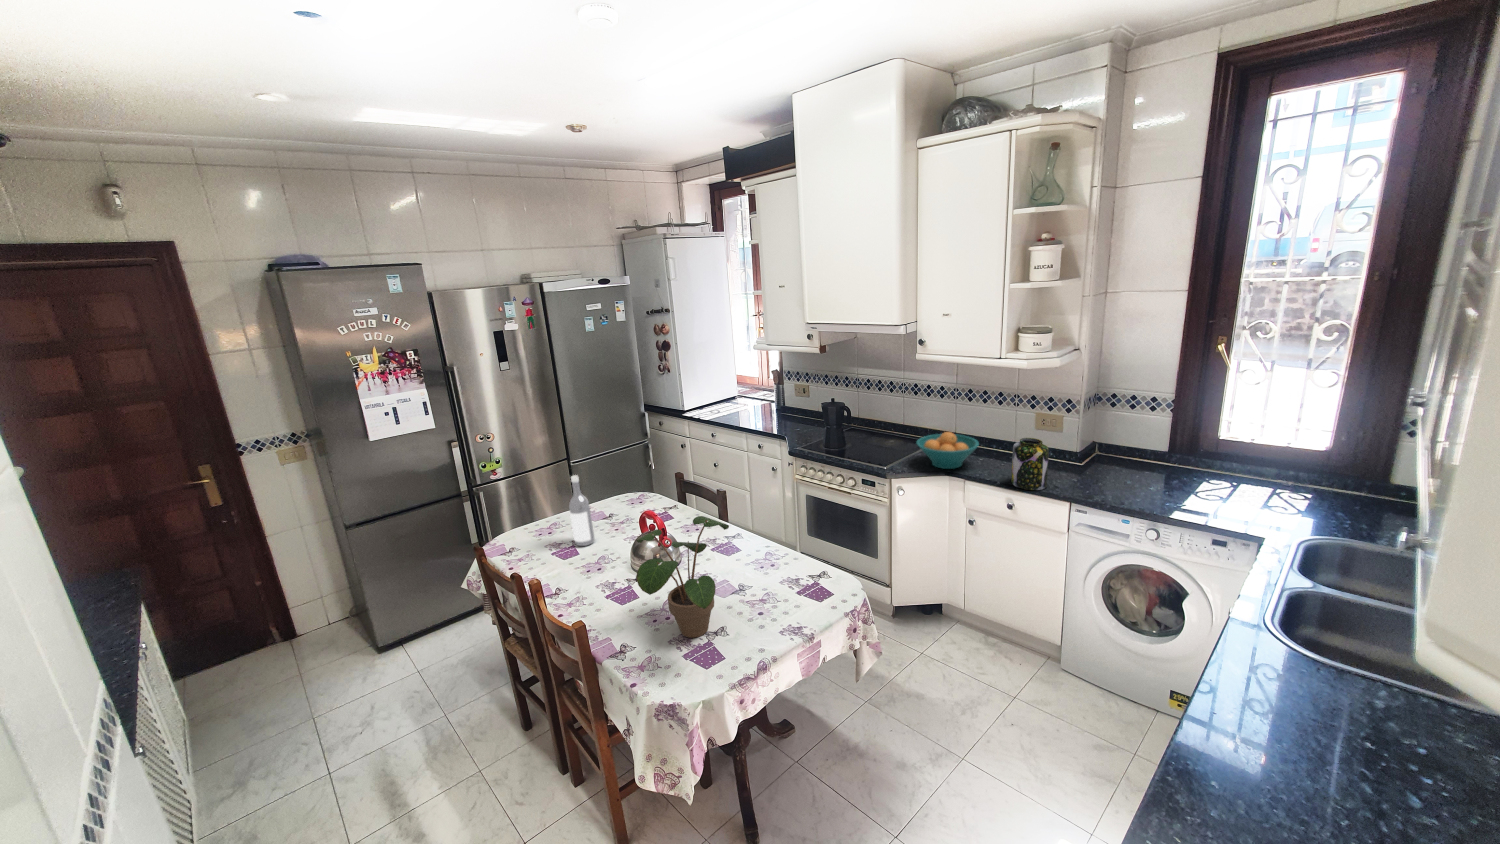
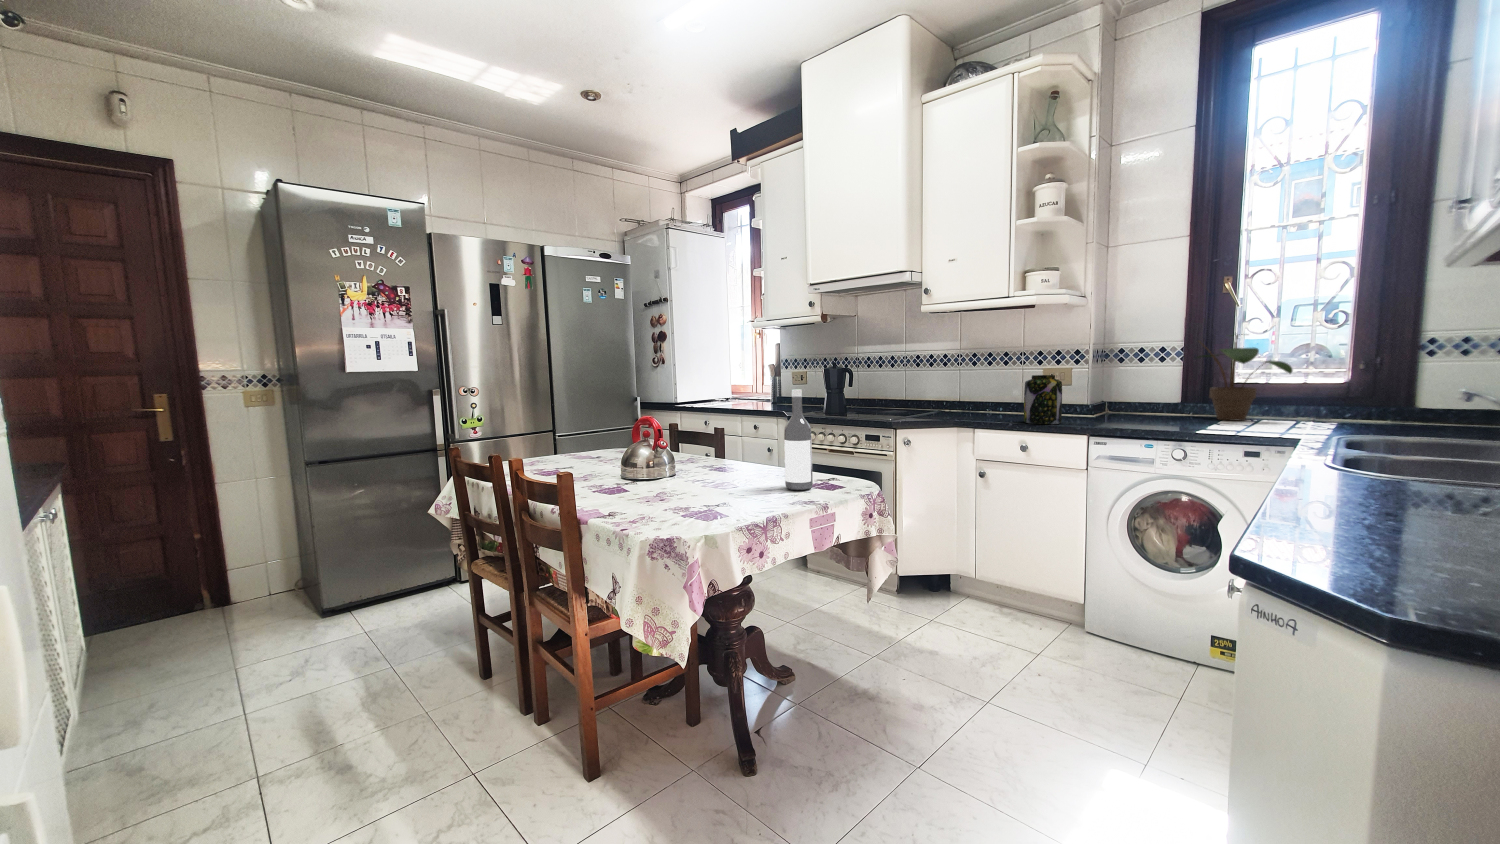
fruit bowl: present [917,432,979,469] -> none [922,382,988,419]
wine bottle: present [569,475,594,546] -> present [784,389,813,490]
potted plant: present [636,516,729,638] -> present [1197,335,1293,420]

